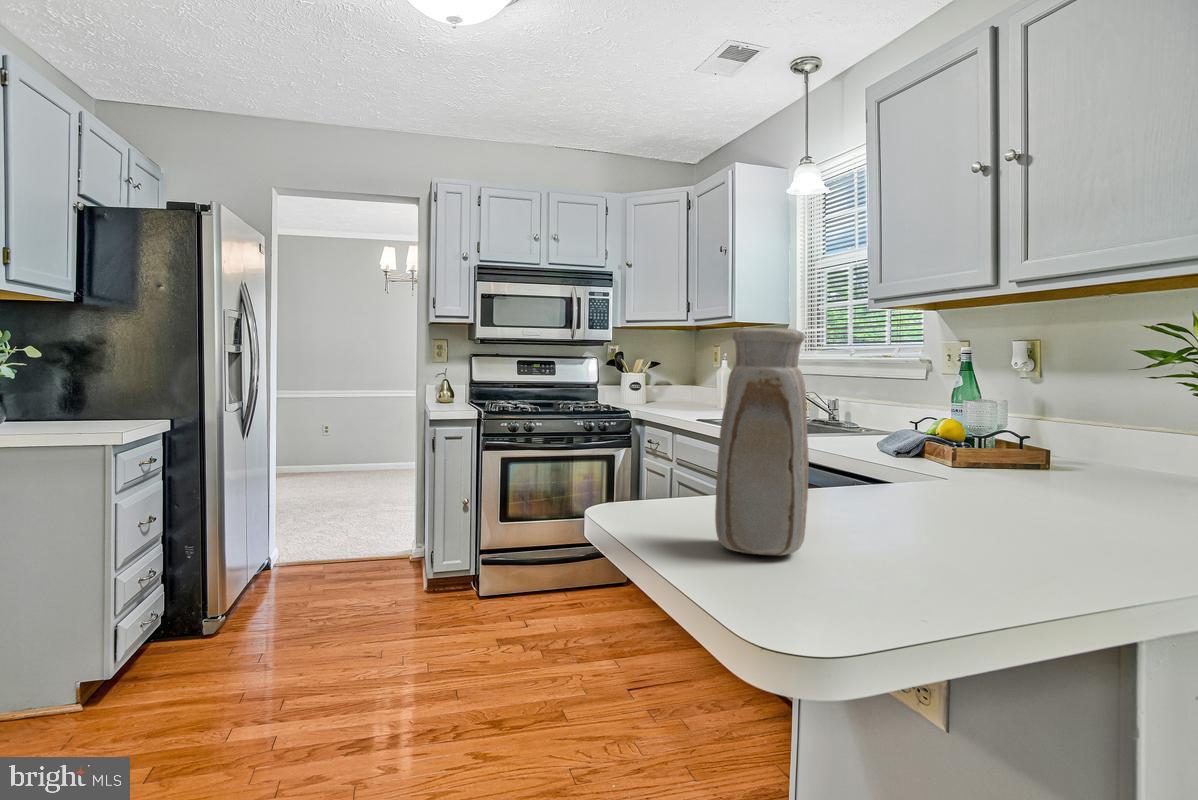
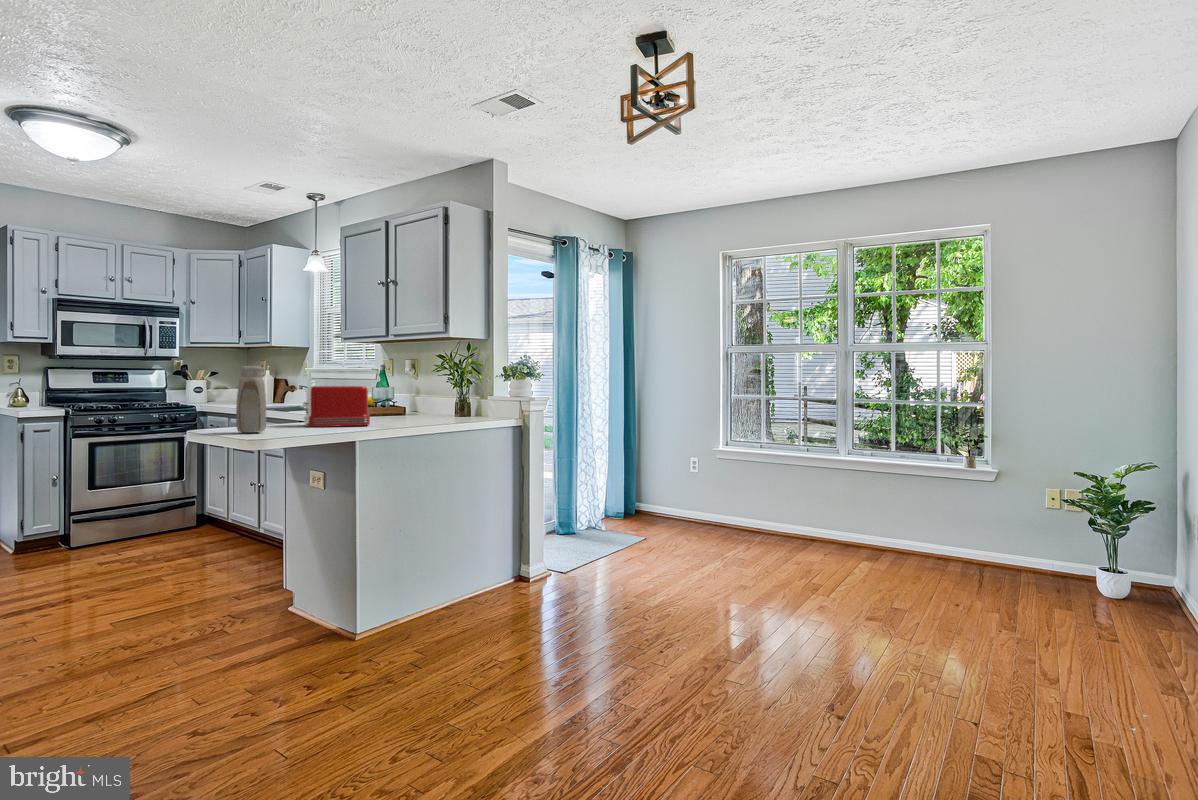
toaster: none [863,392,1060,516] -> present [303,386,370,427]

